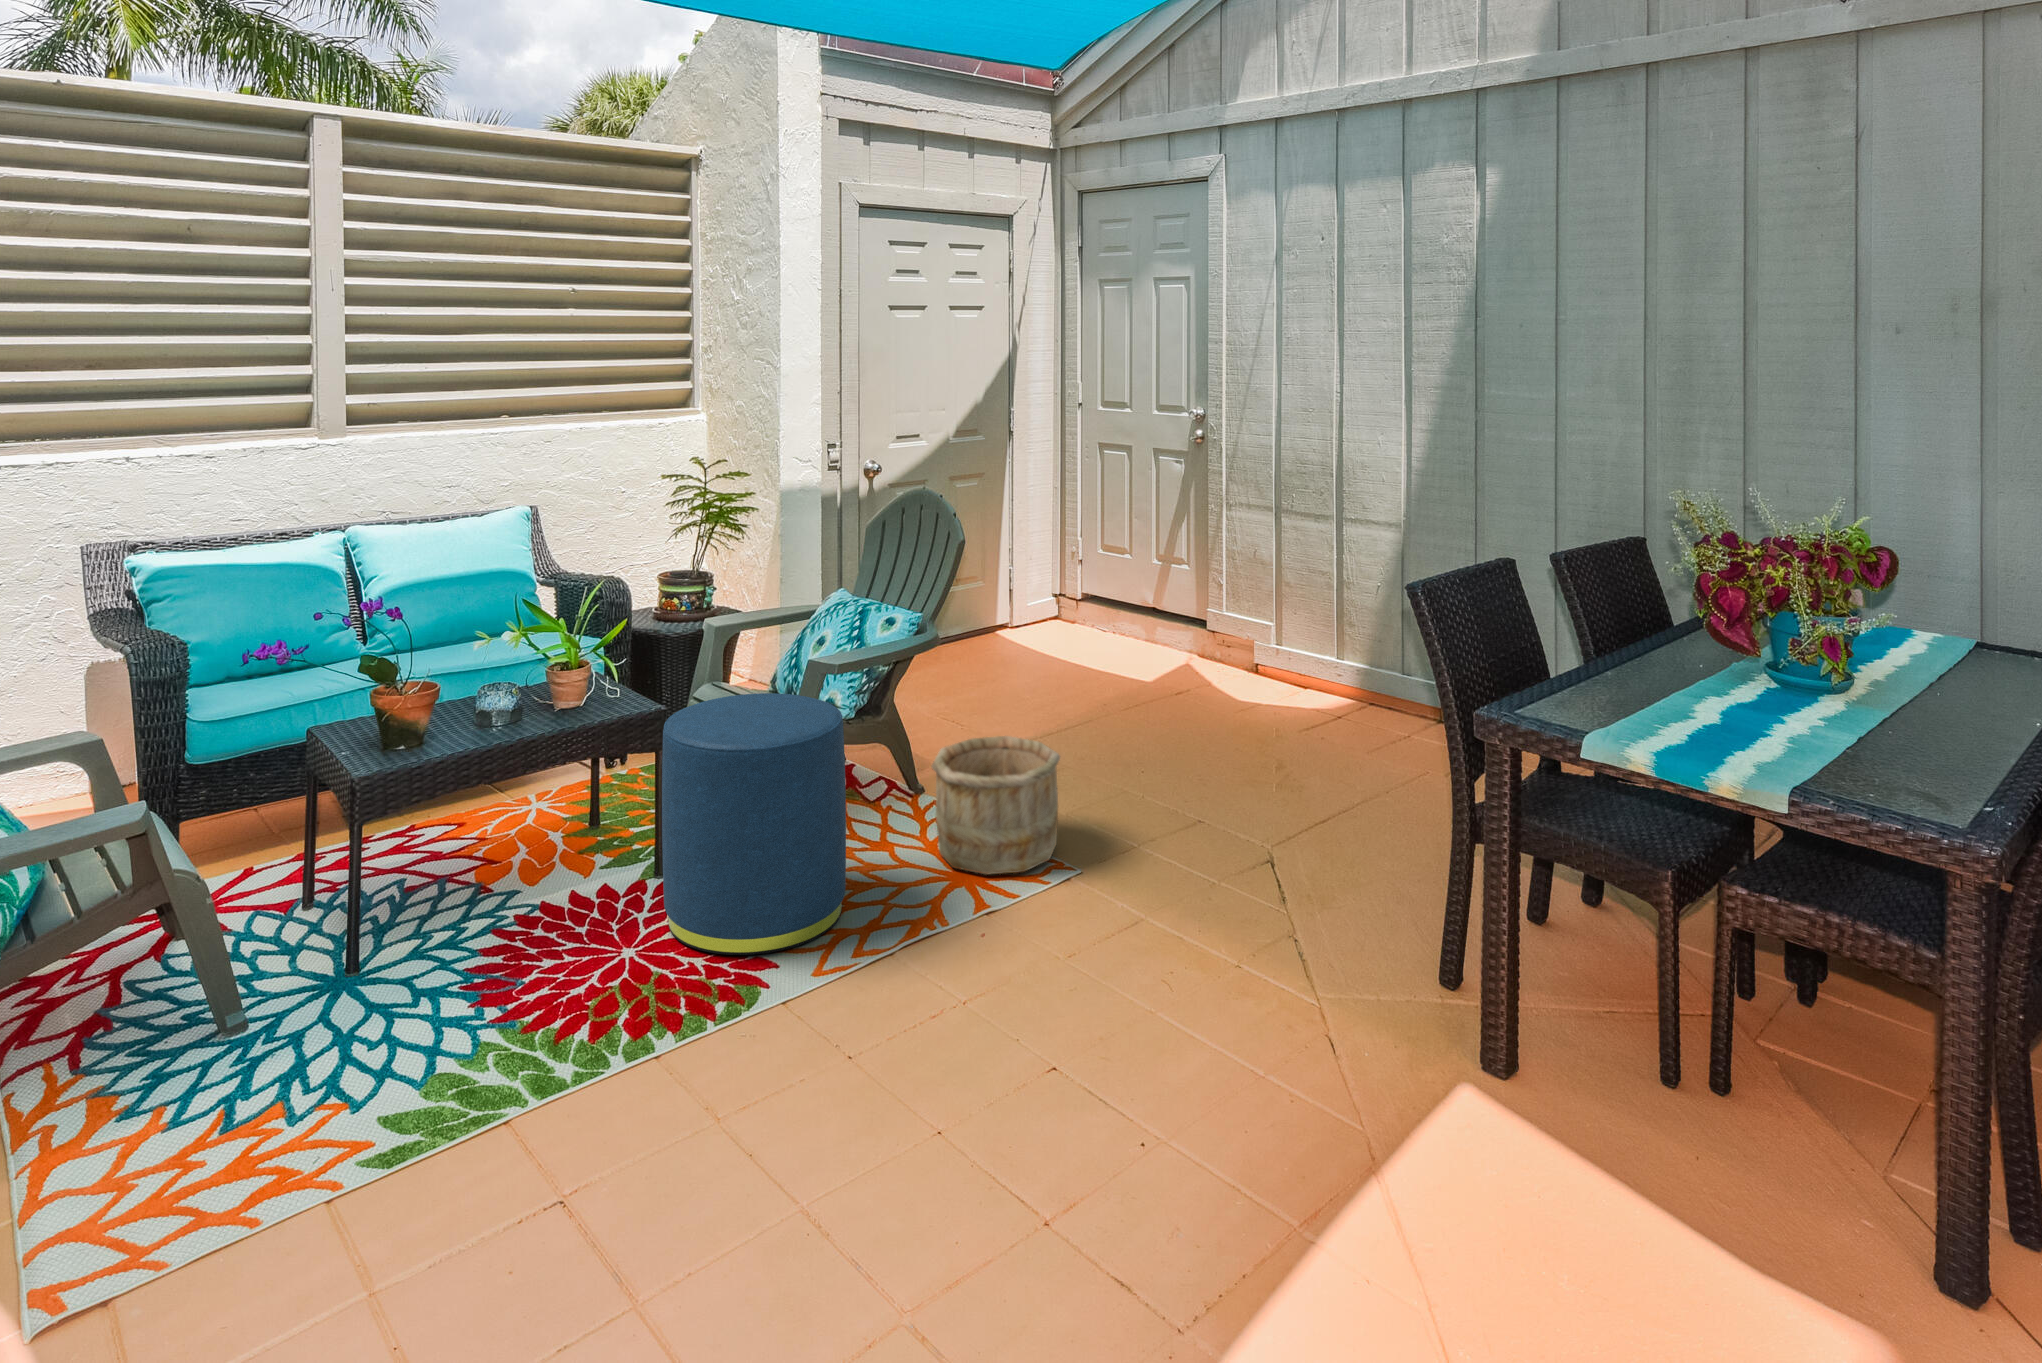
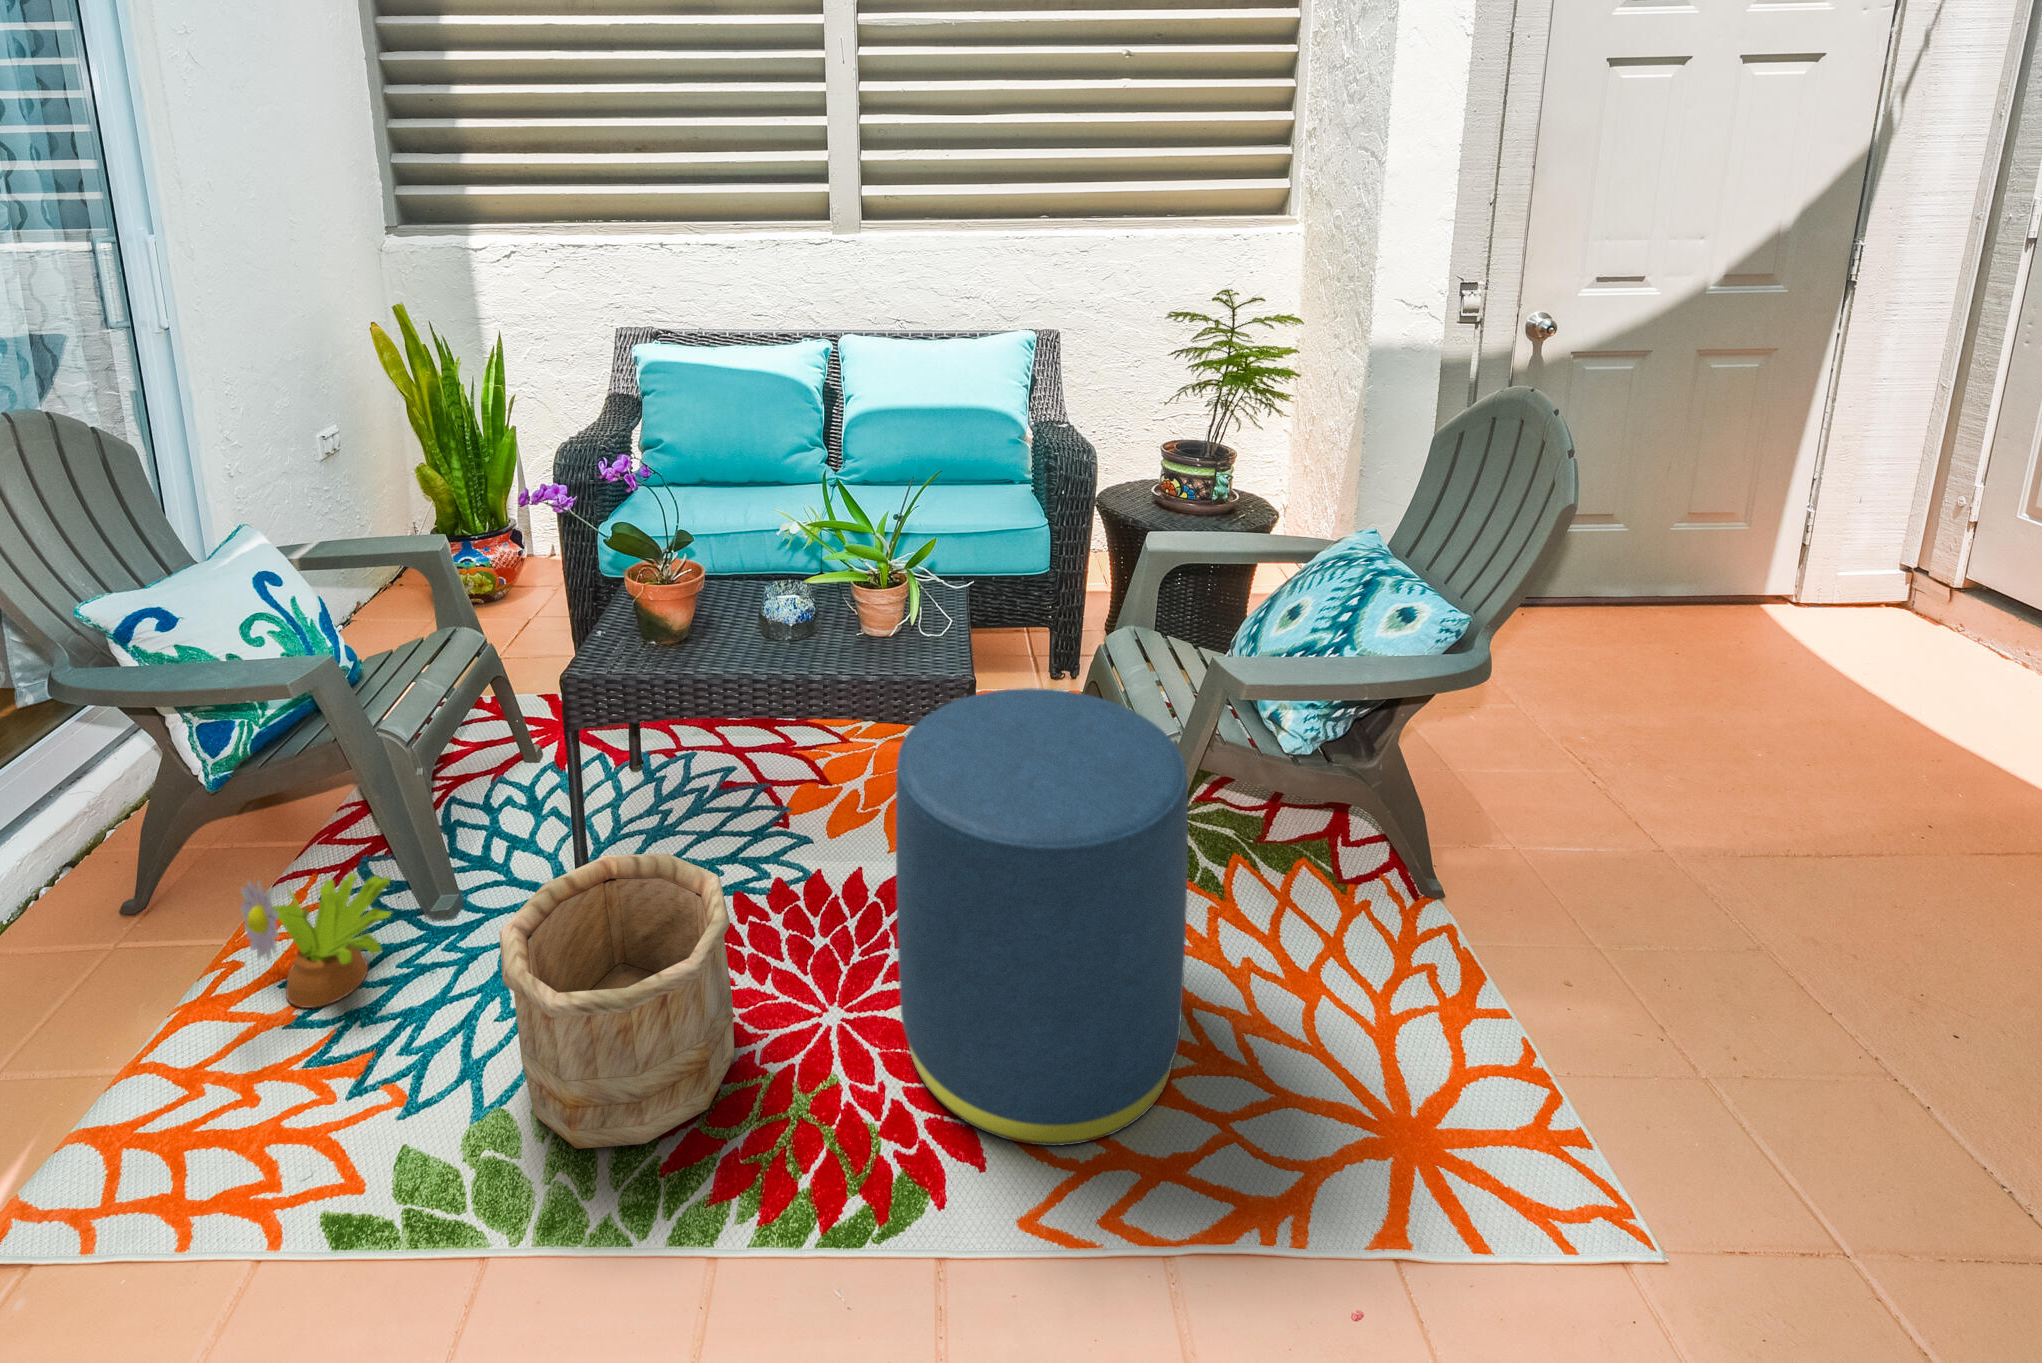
wooden bucket: present [932,736,1060,874] -> present [500,854,734,1149]
decorative plant: none [93,987,257,1110] -> present [241,870,392,1008]

